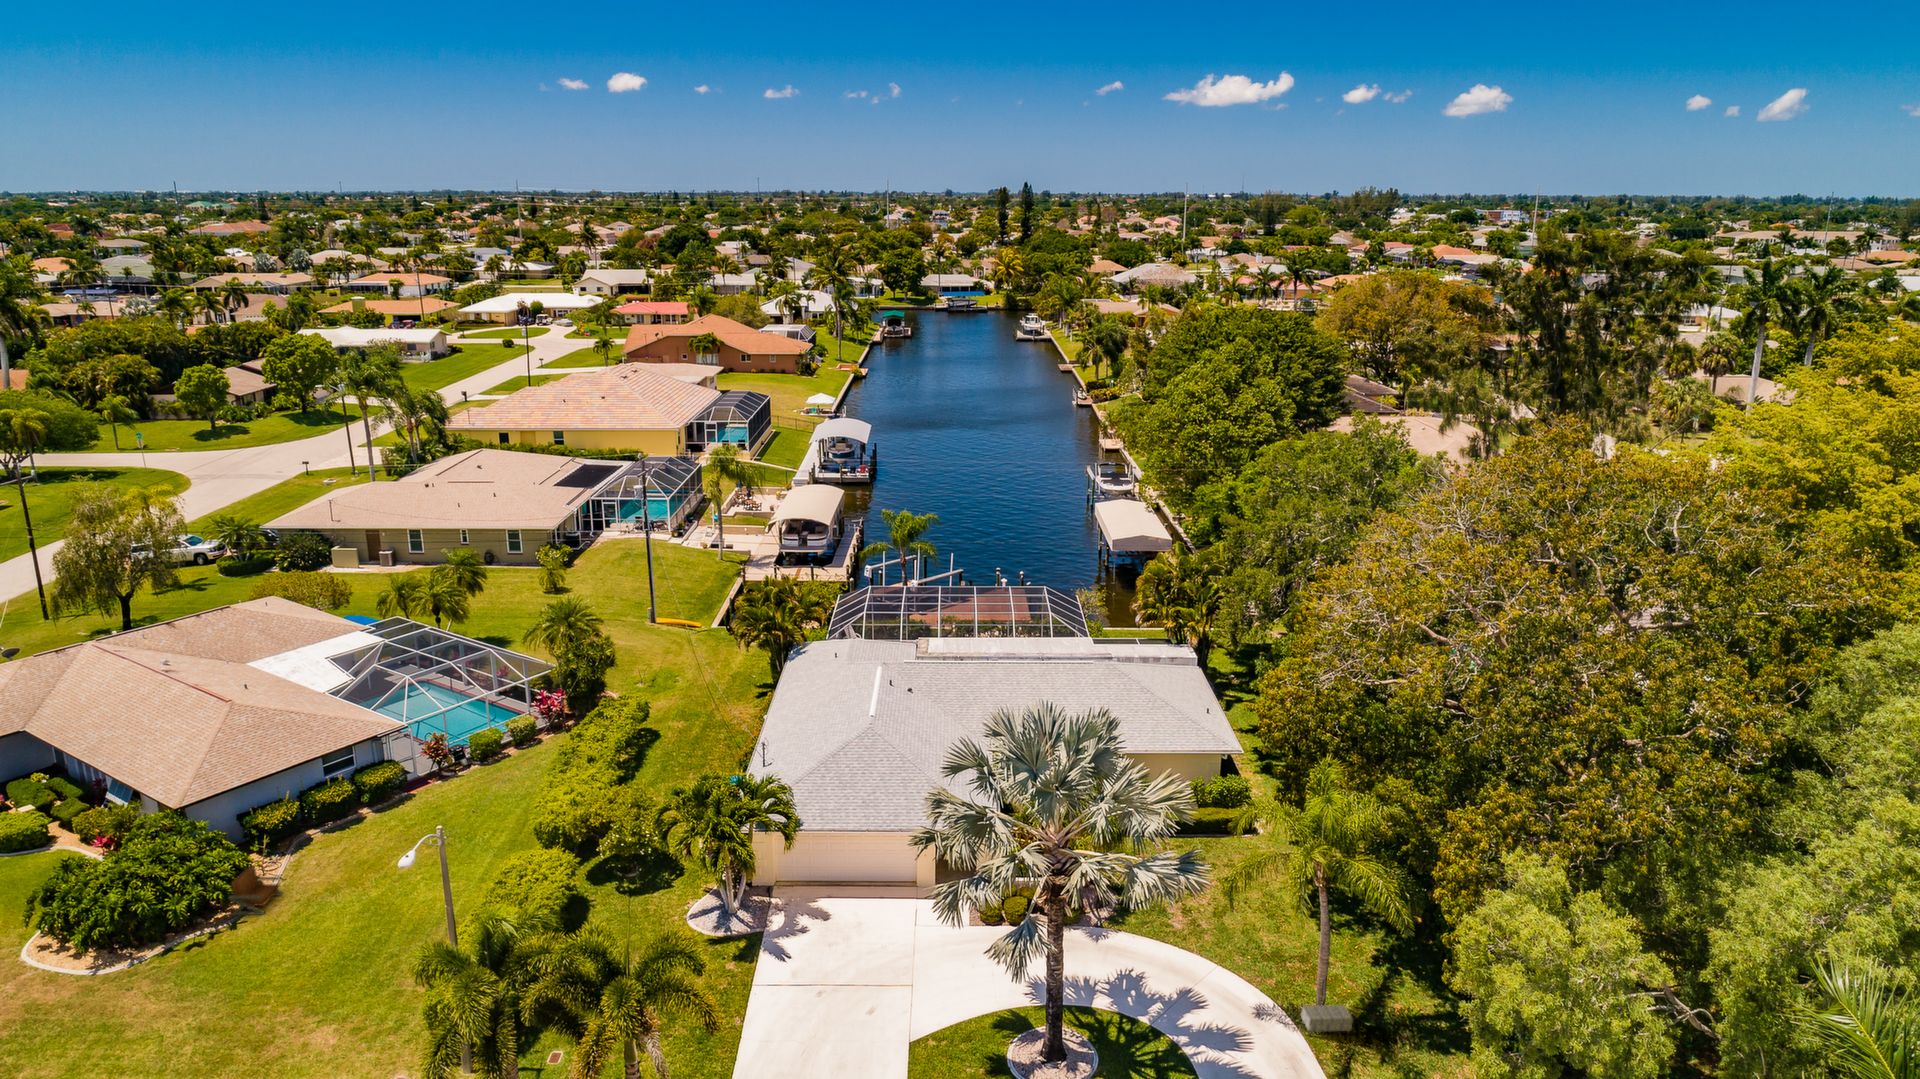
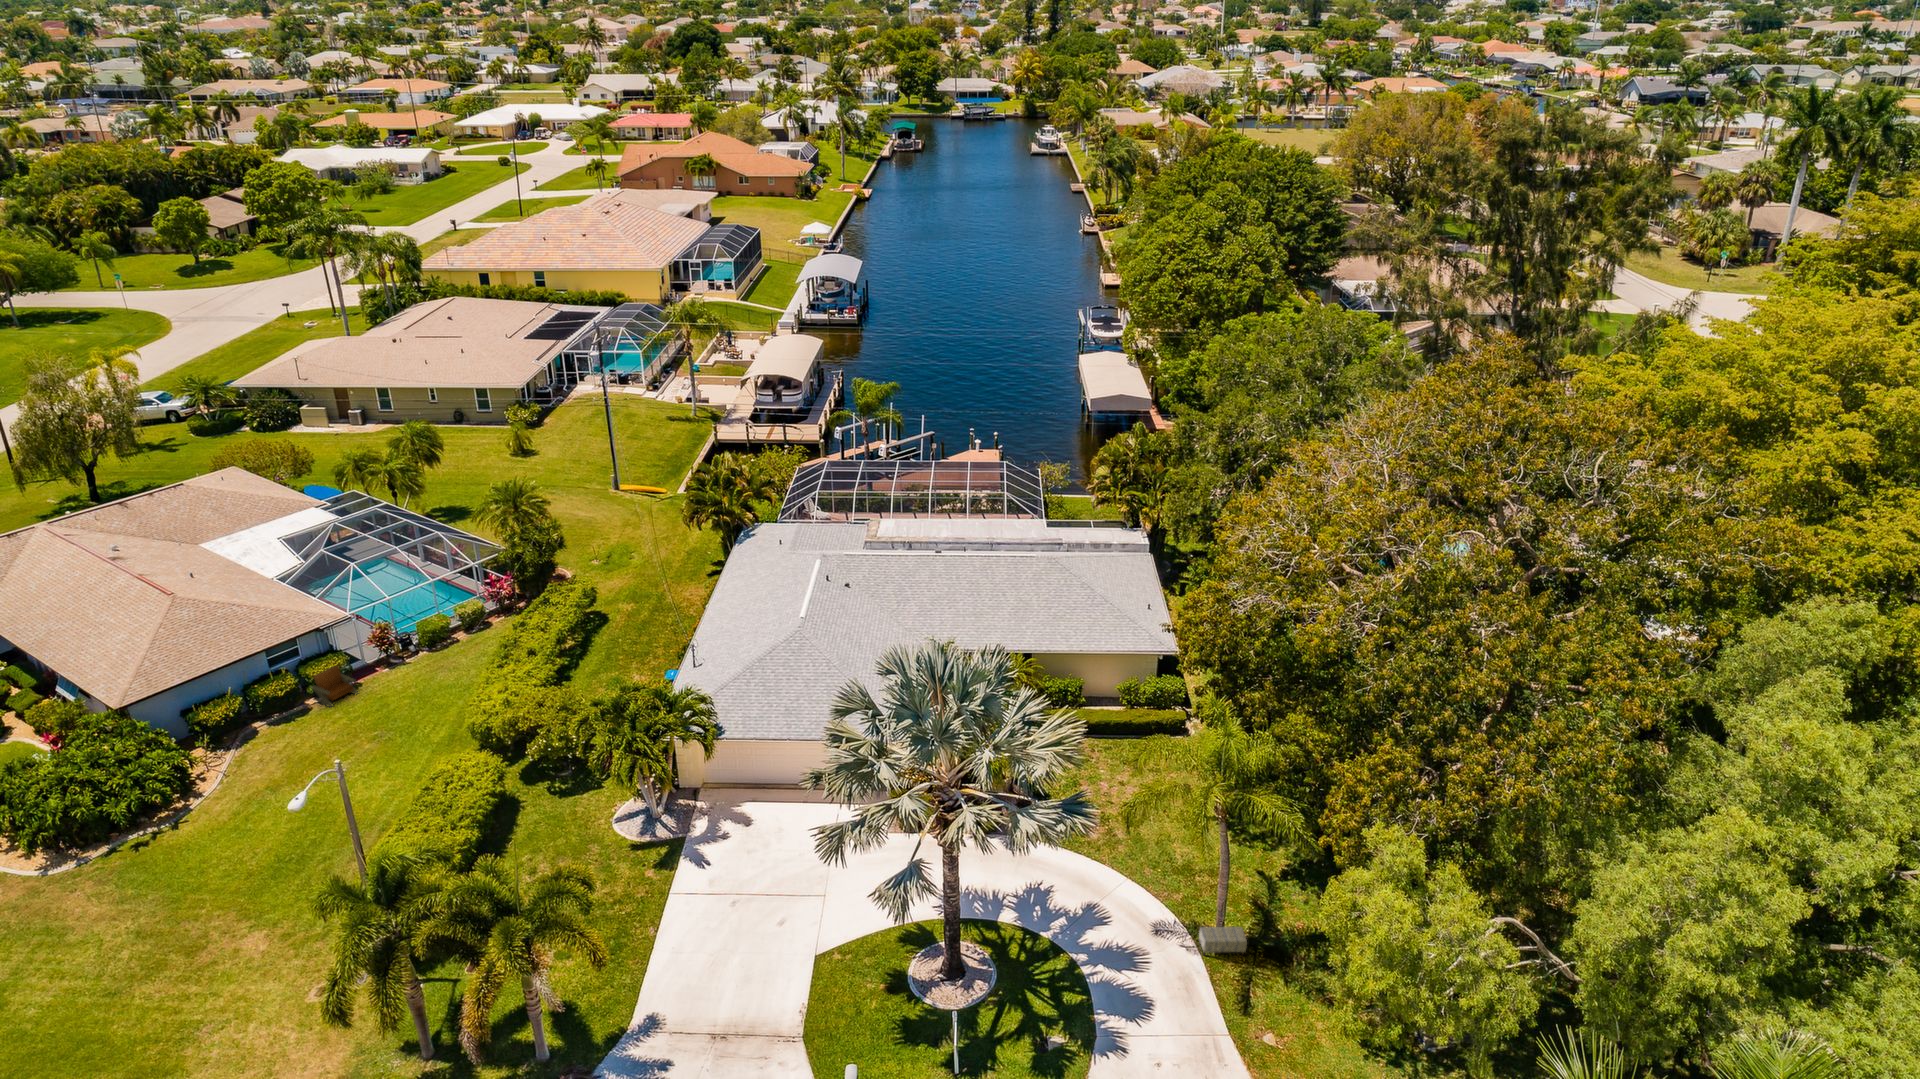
lounge chair: present [229,867,282,915] -> present [312,666,358,707]

